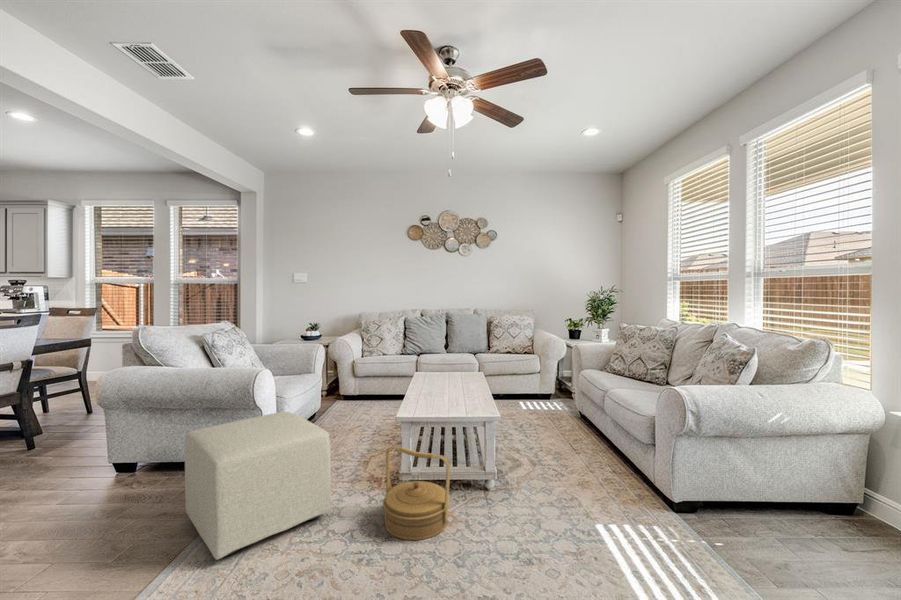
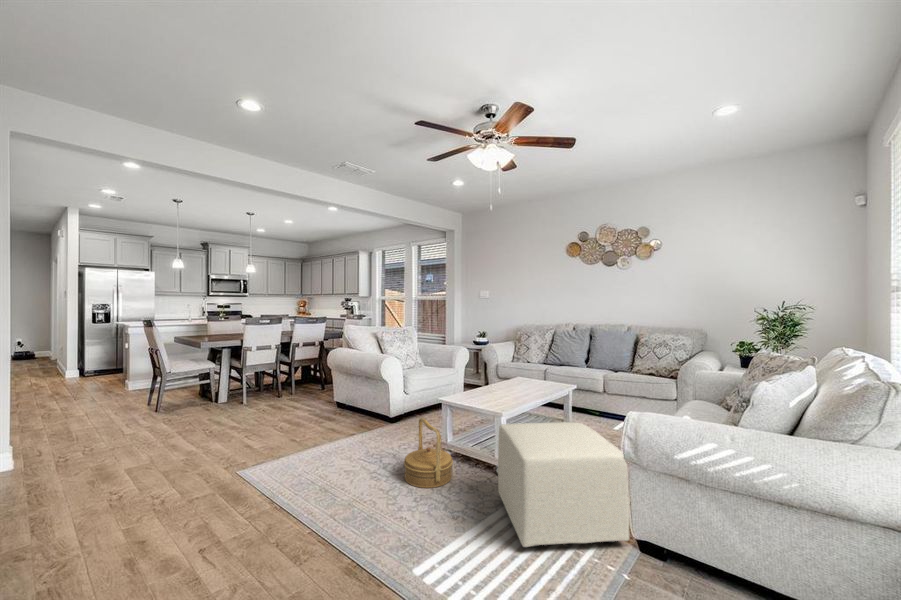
ottoman: present [185,412,331,560] -> present [498,422,630,547]

